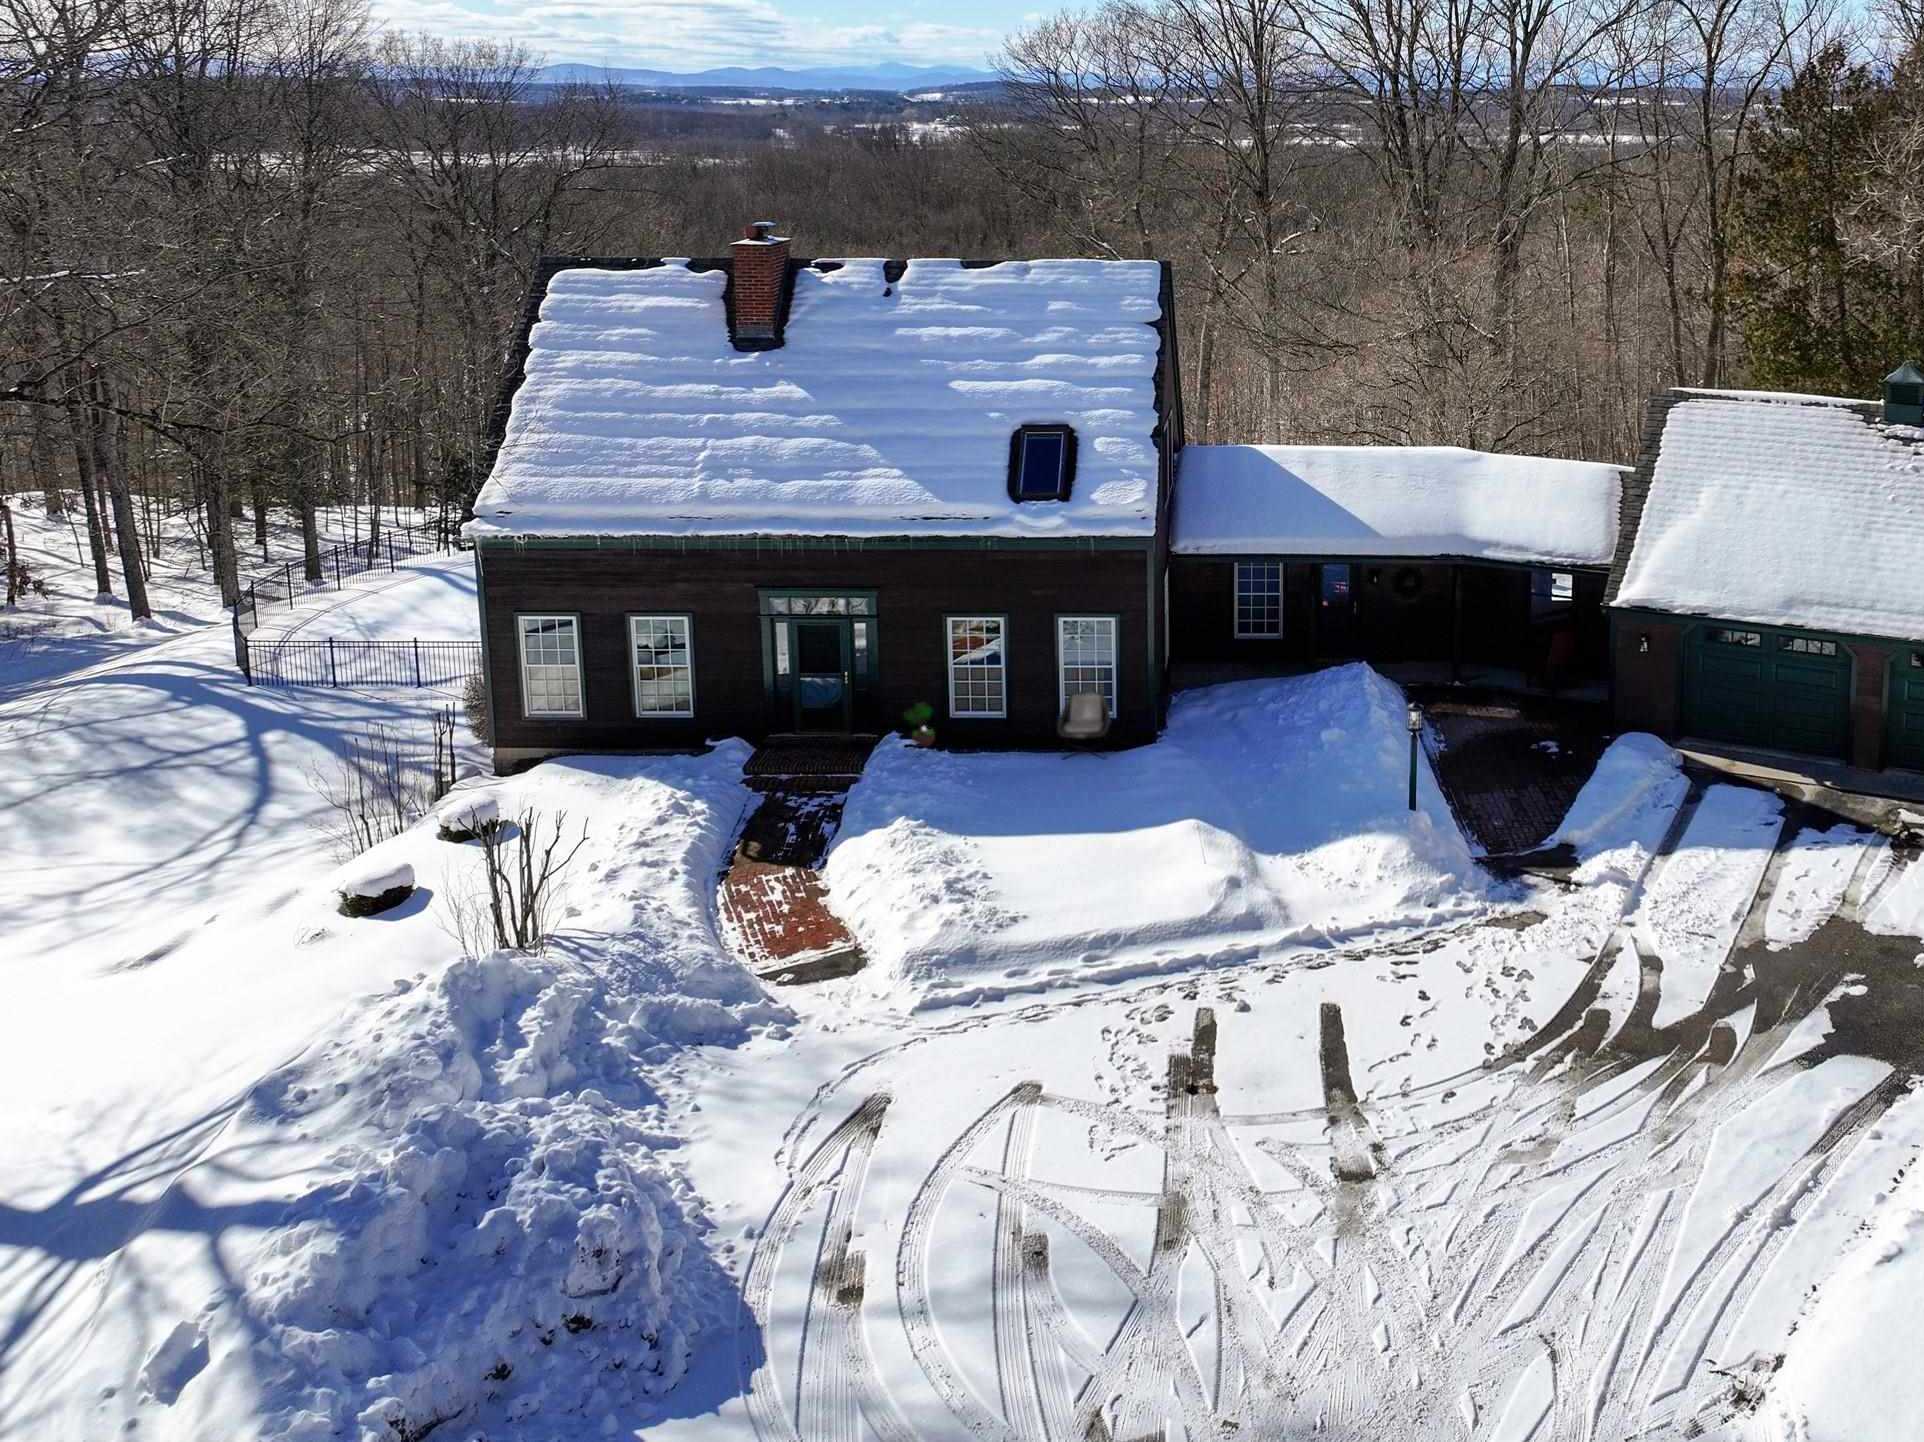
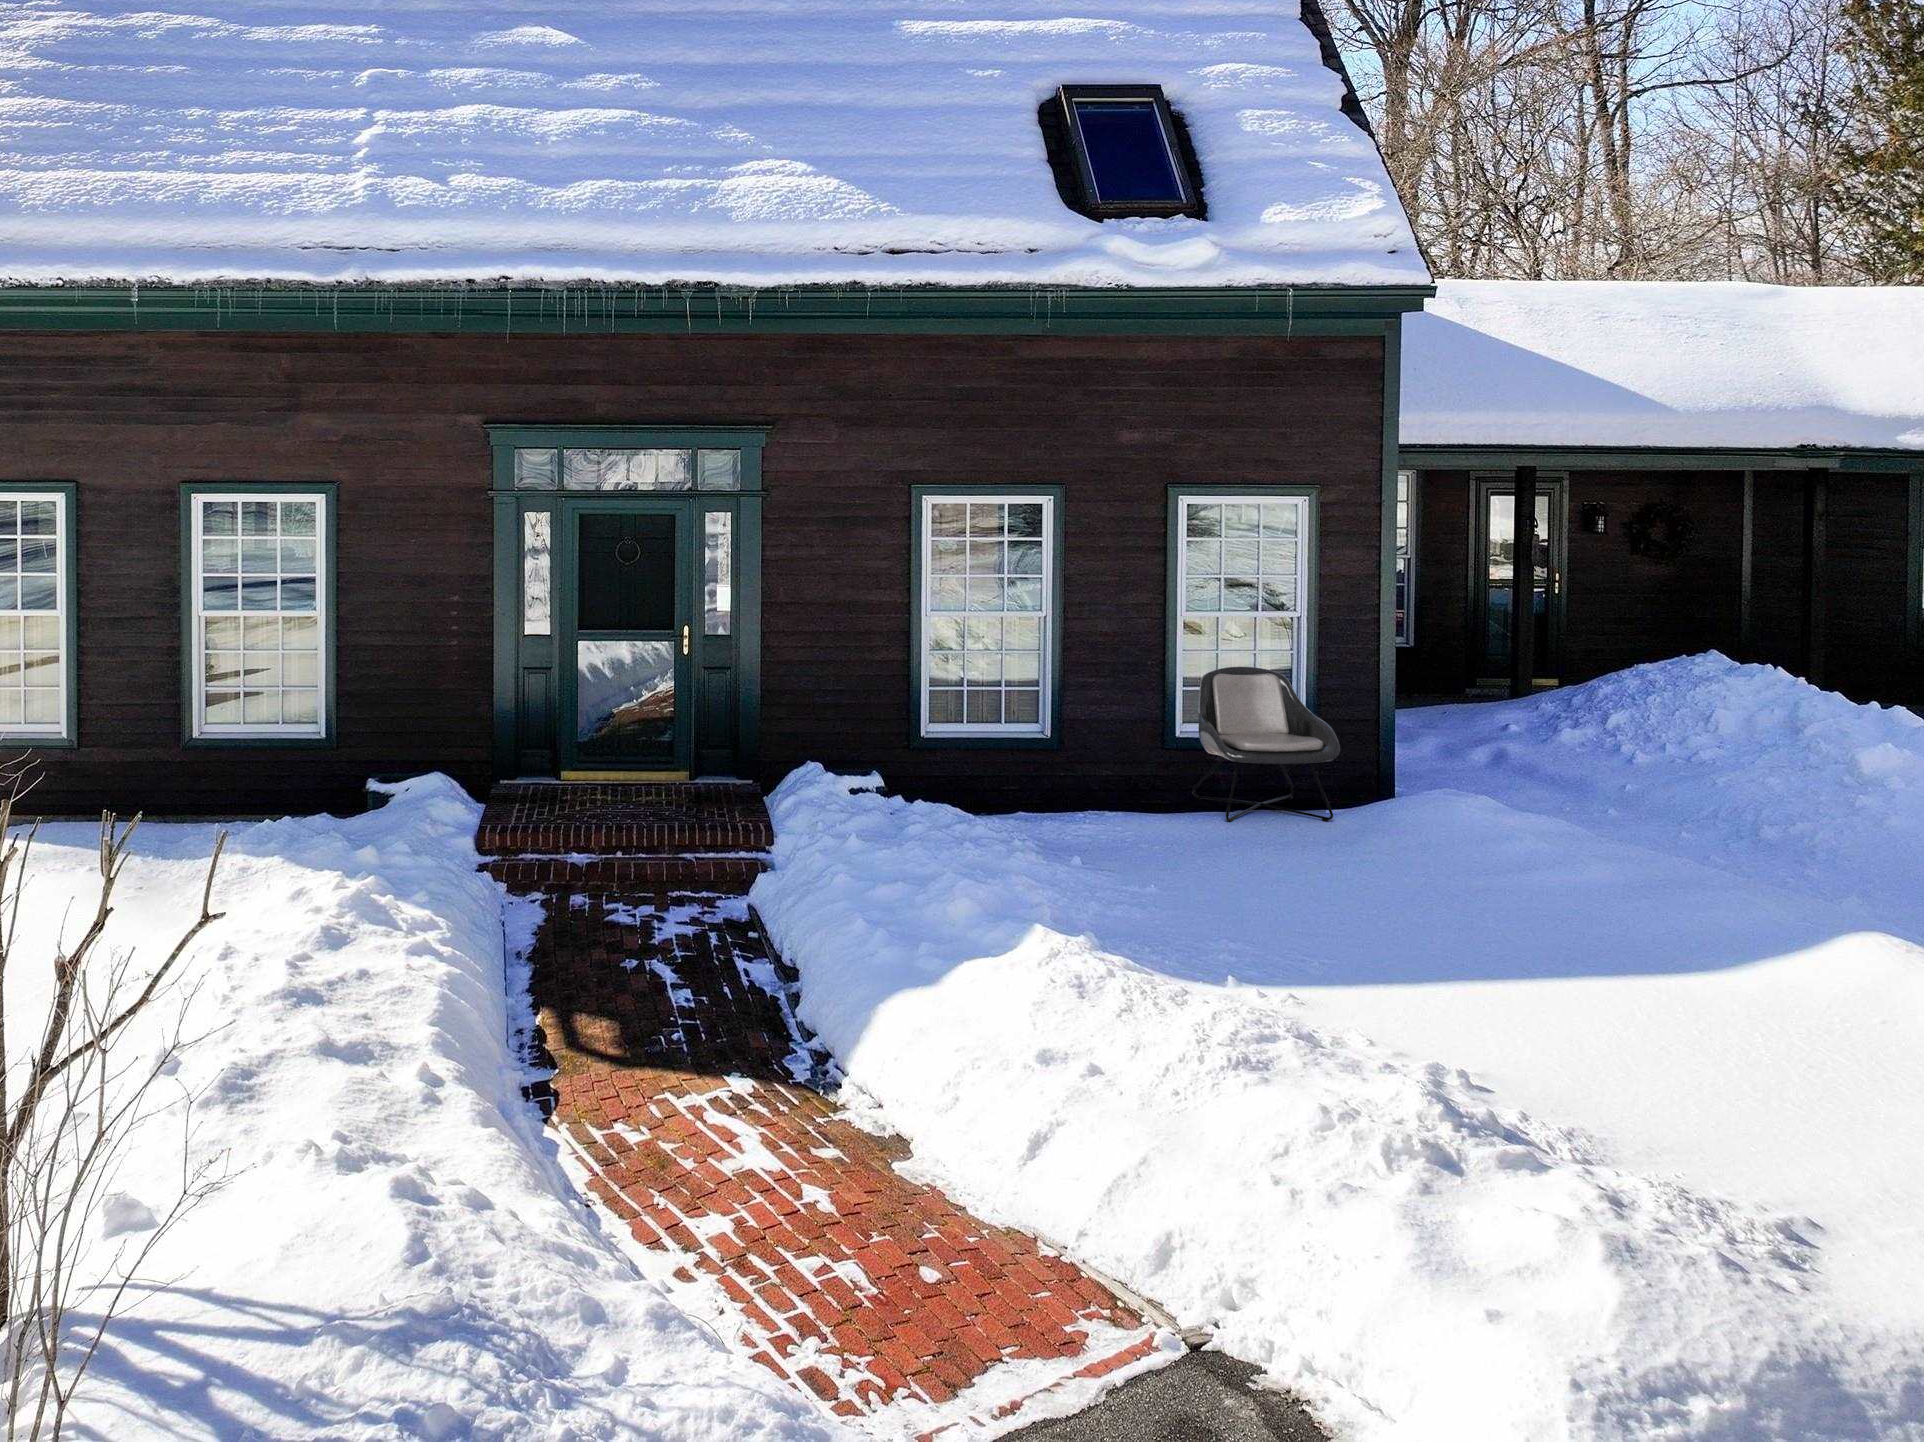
potted tree: present [907,703,935,748] -> none [826,680,900,802]

